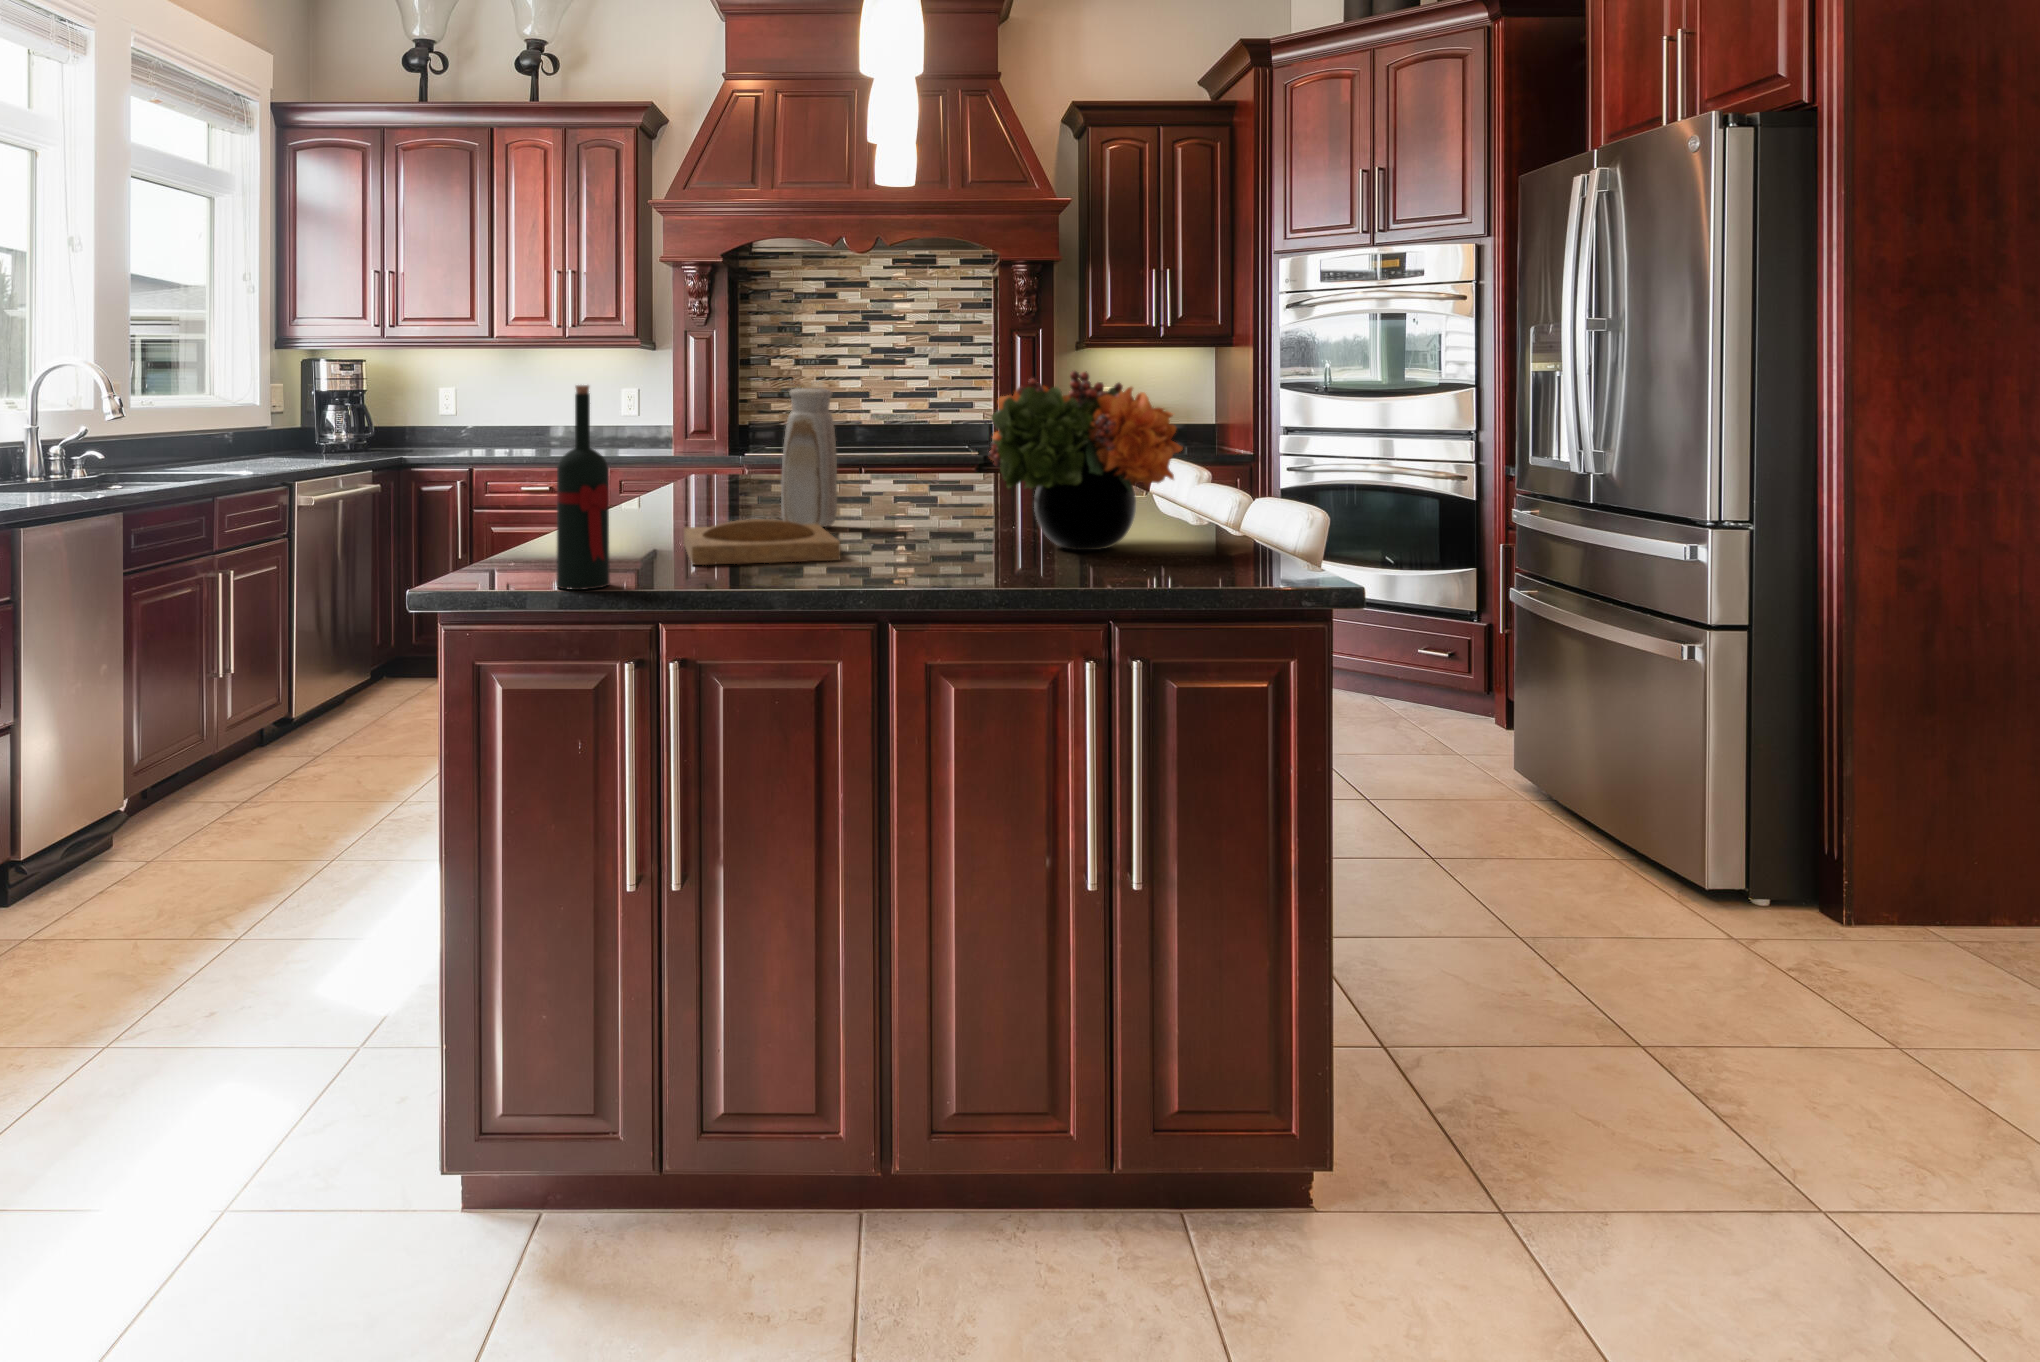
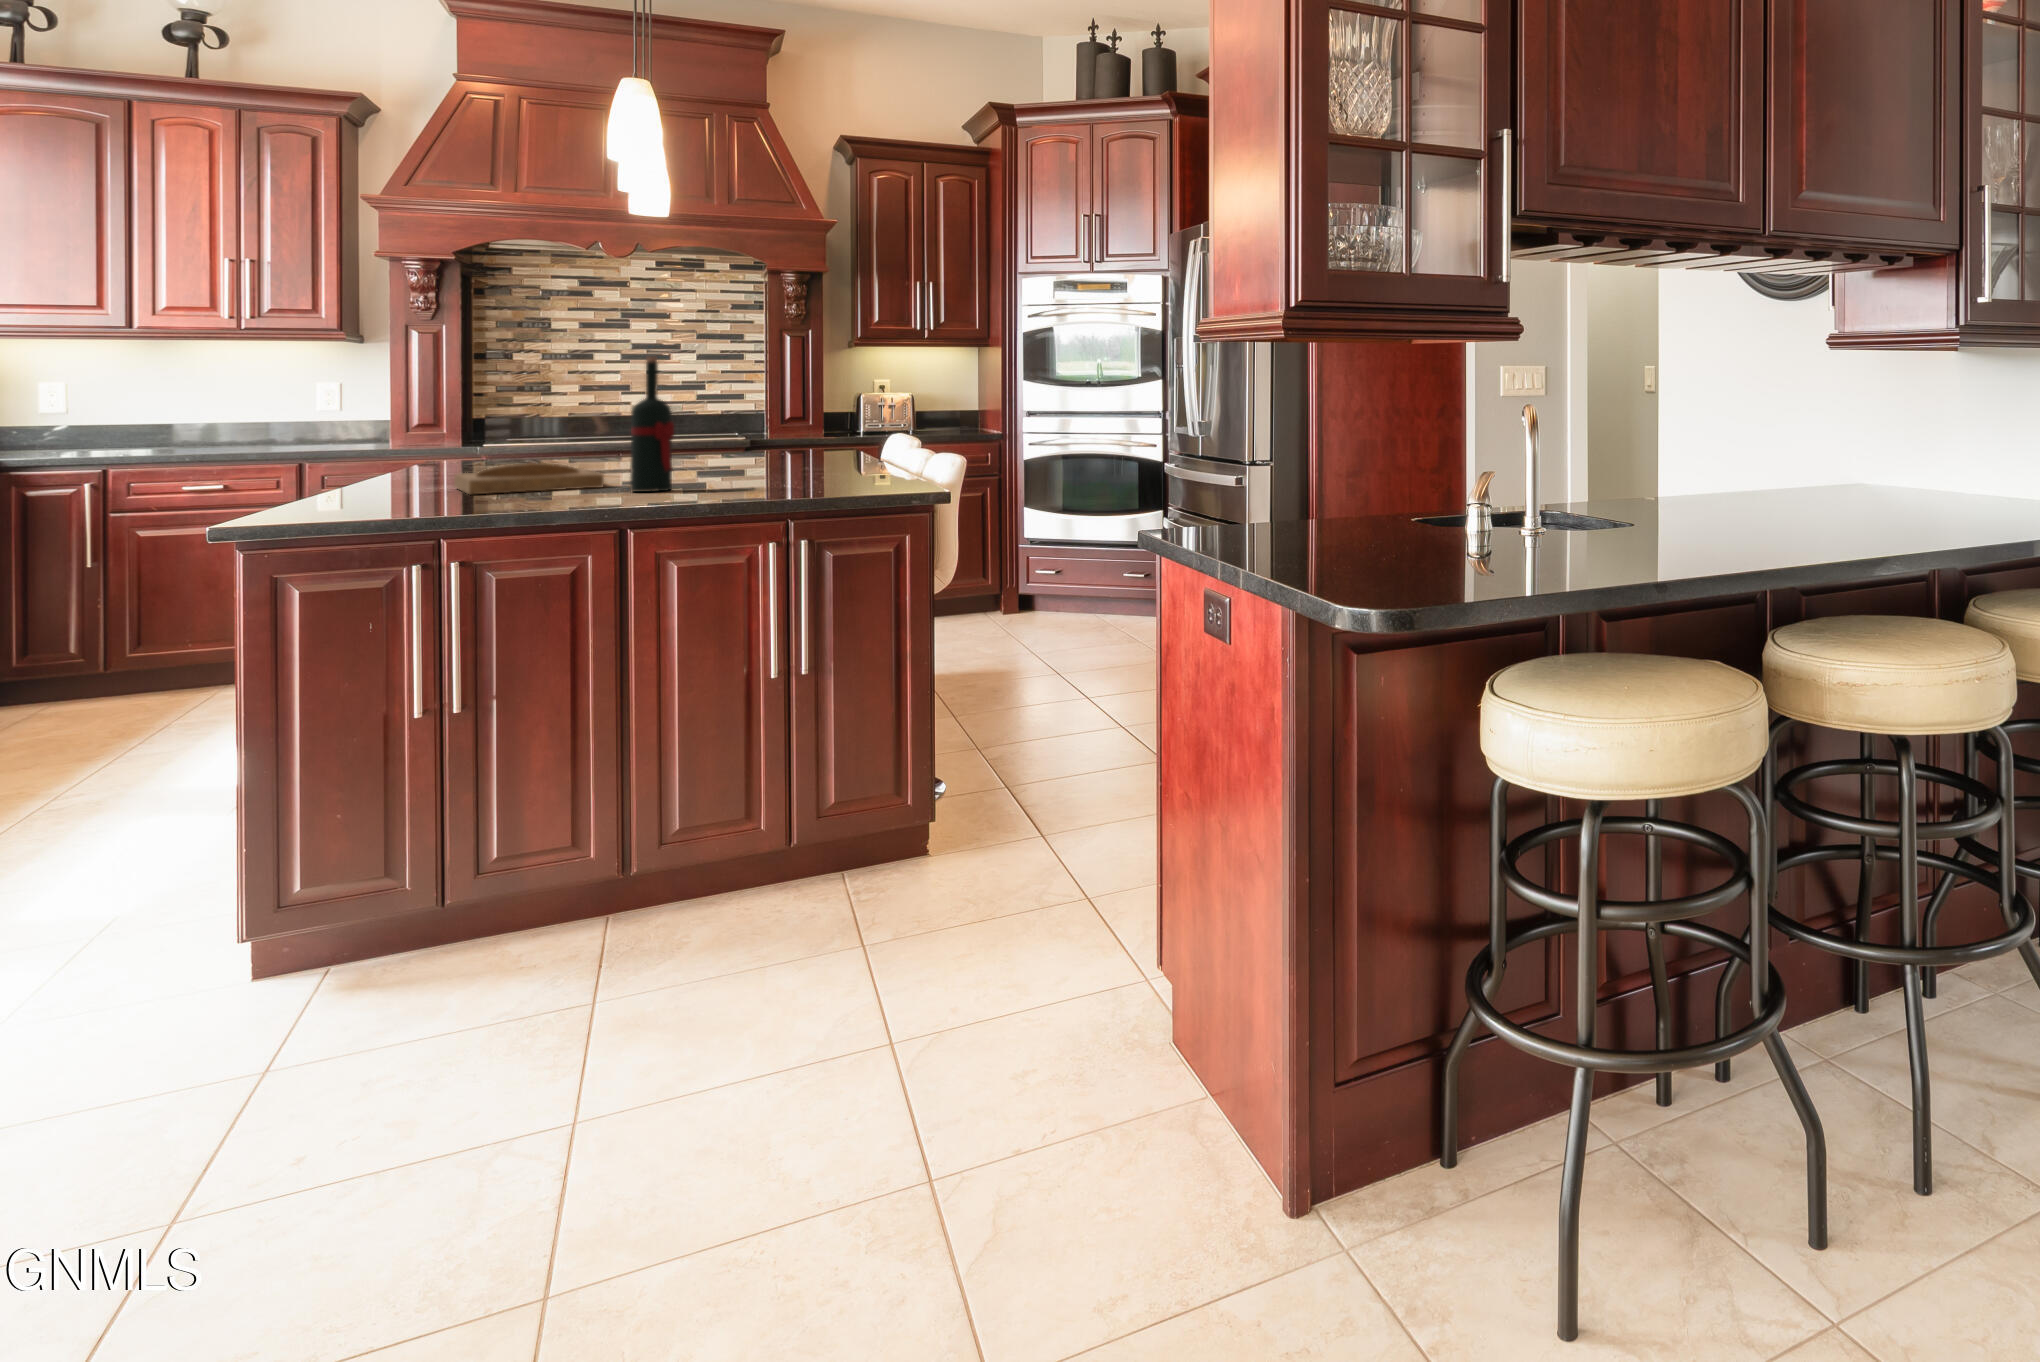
flower arrangement: present [988,371,1183,550] -> none [728,353,879,475]
wine bottle: present [557,385,610,590] -> present [630,356,674,492]
vase: present [781,388,837,527] -> none [546,368,599,476]

